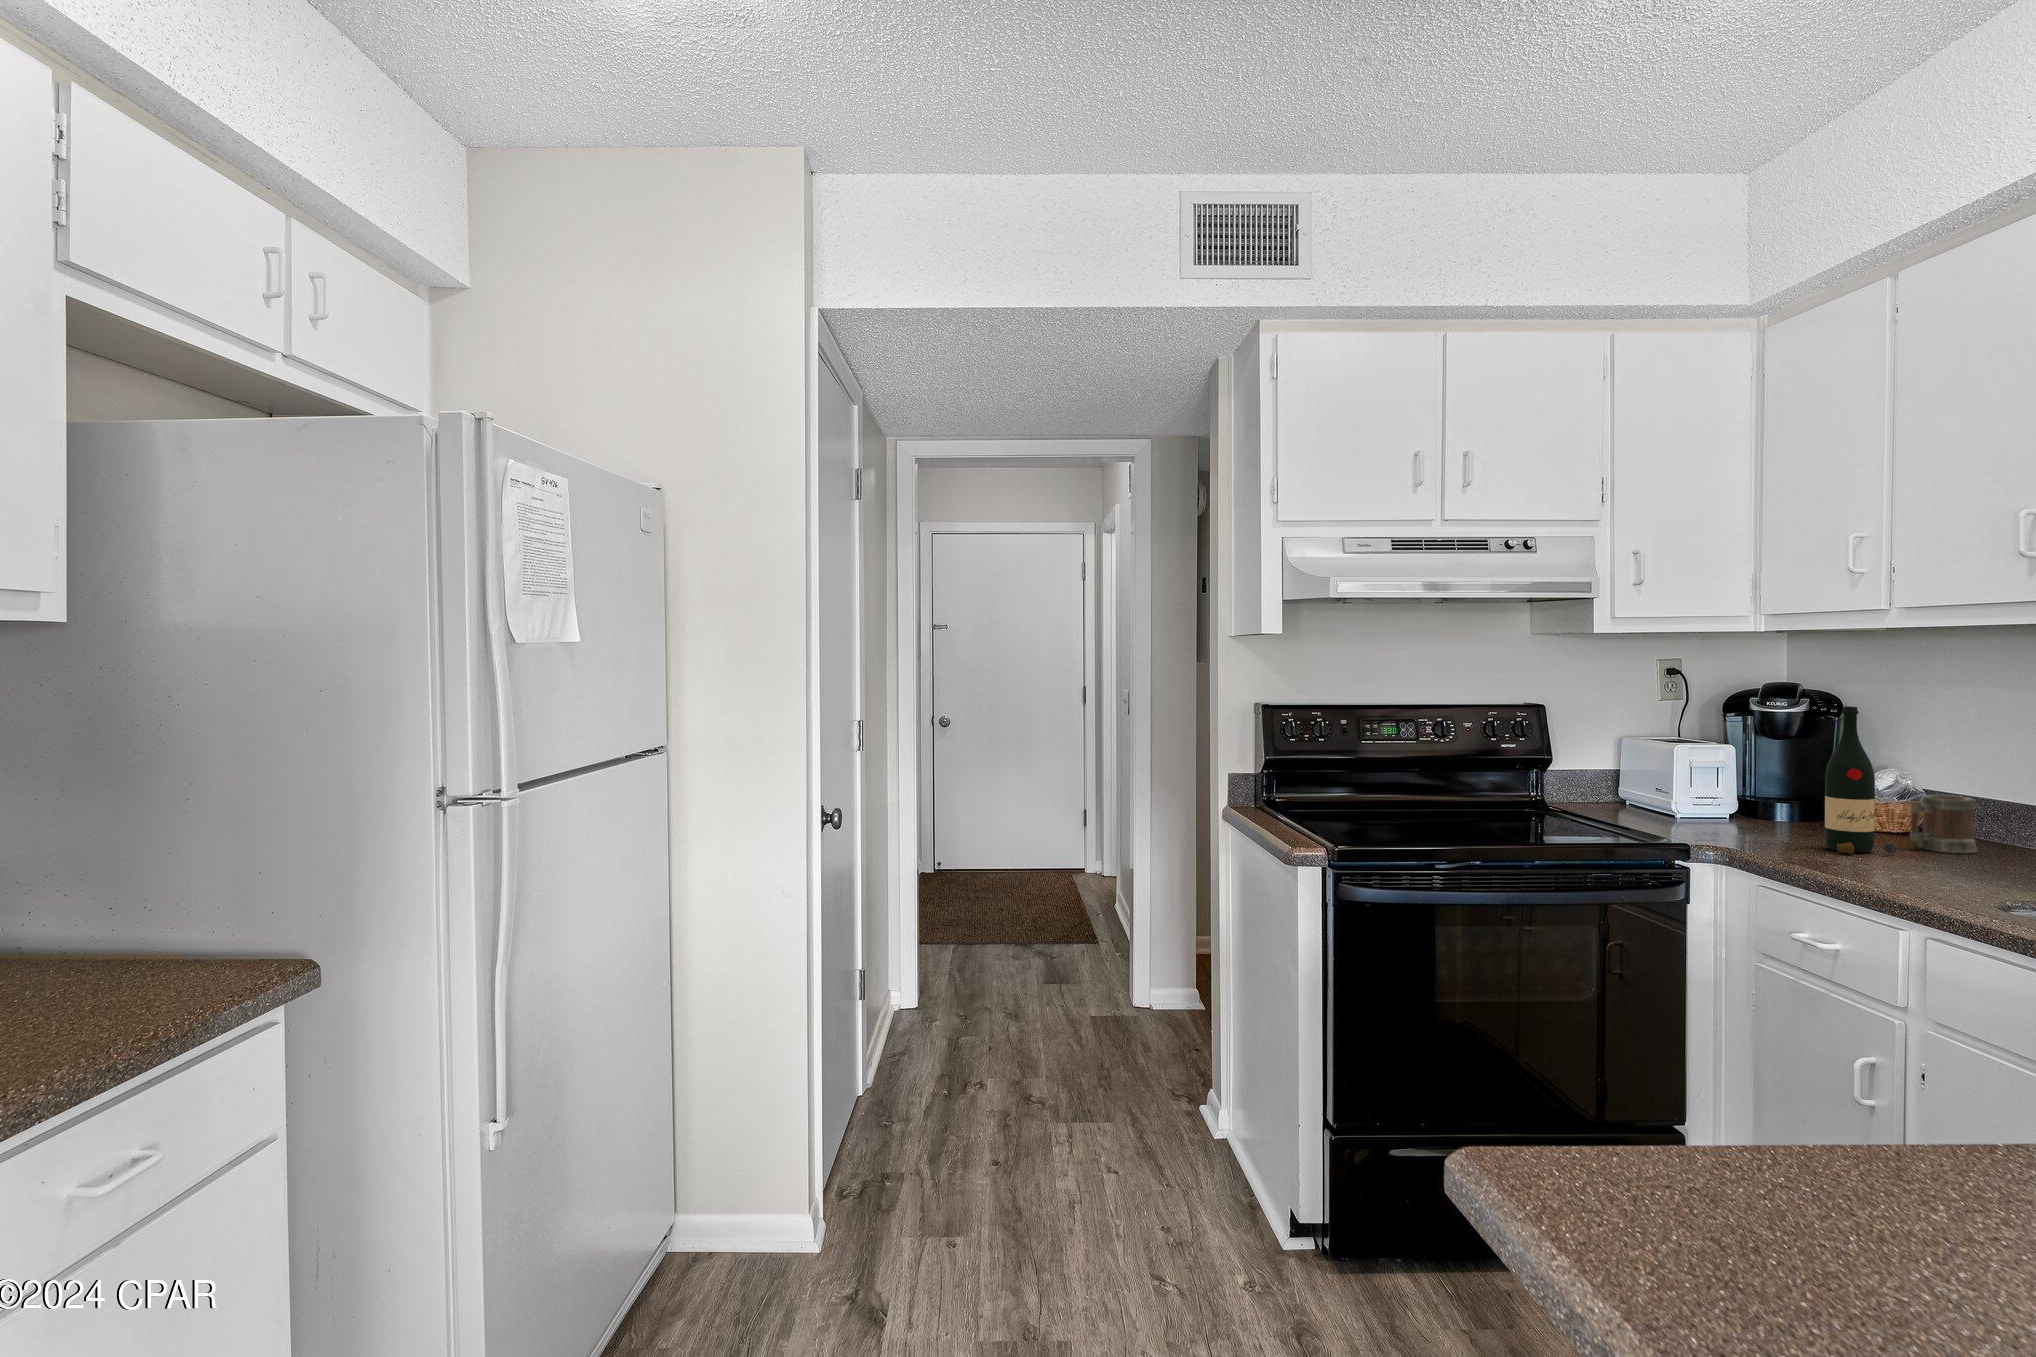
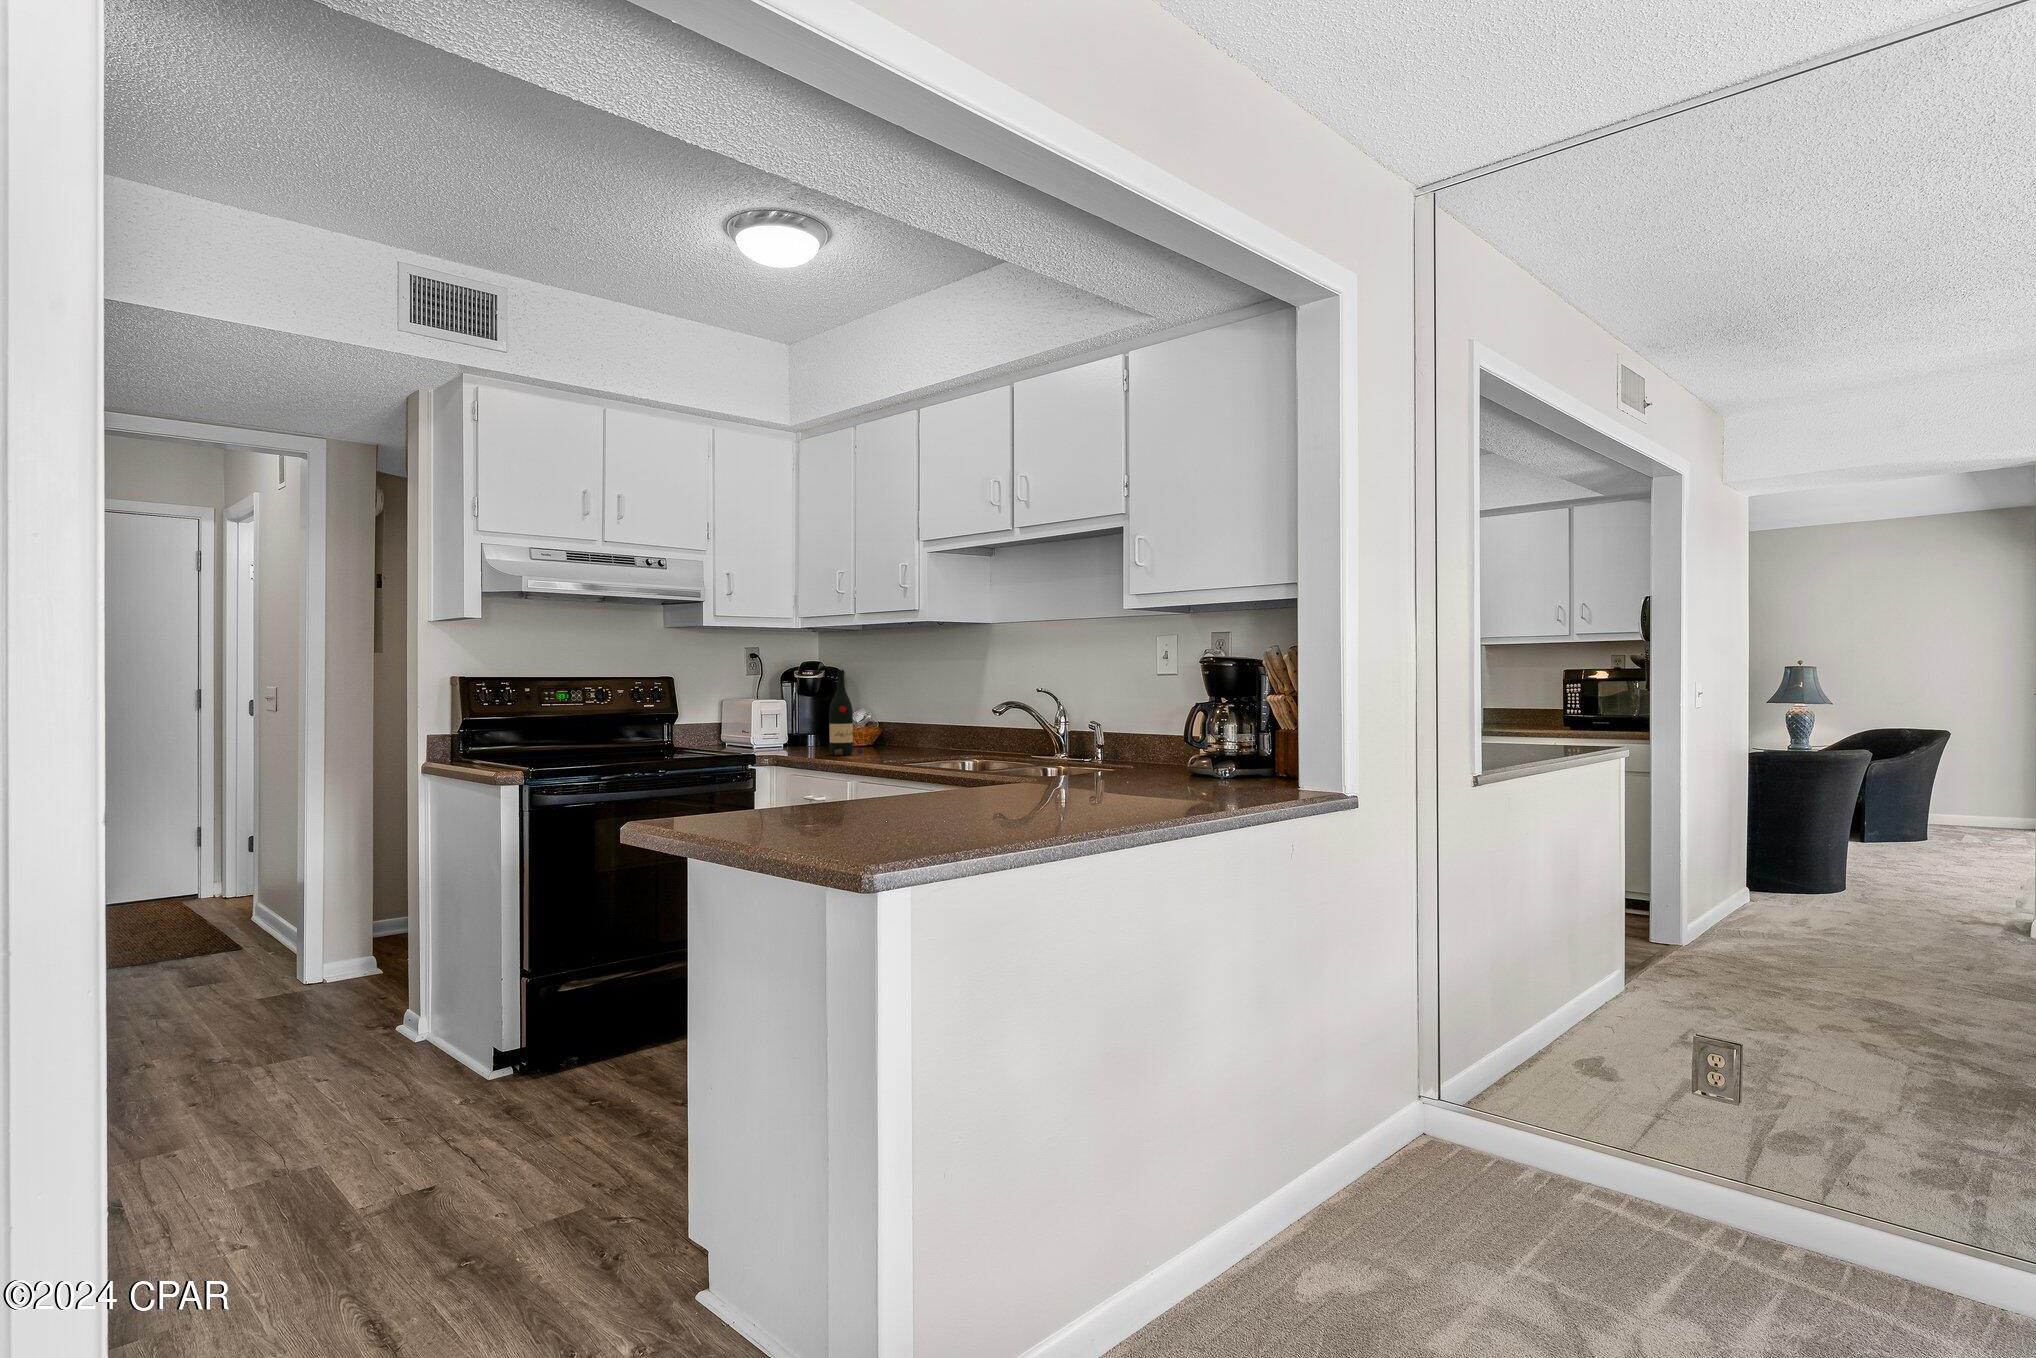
mug: present [1910,795,1977,853] -> none [871,722,901,753]

